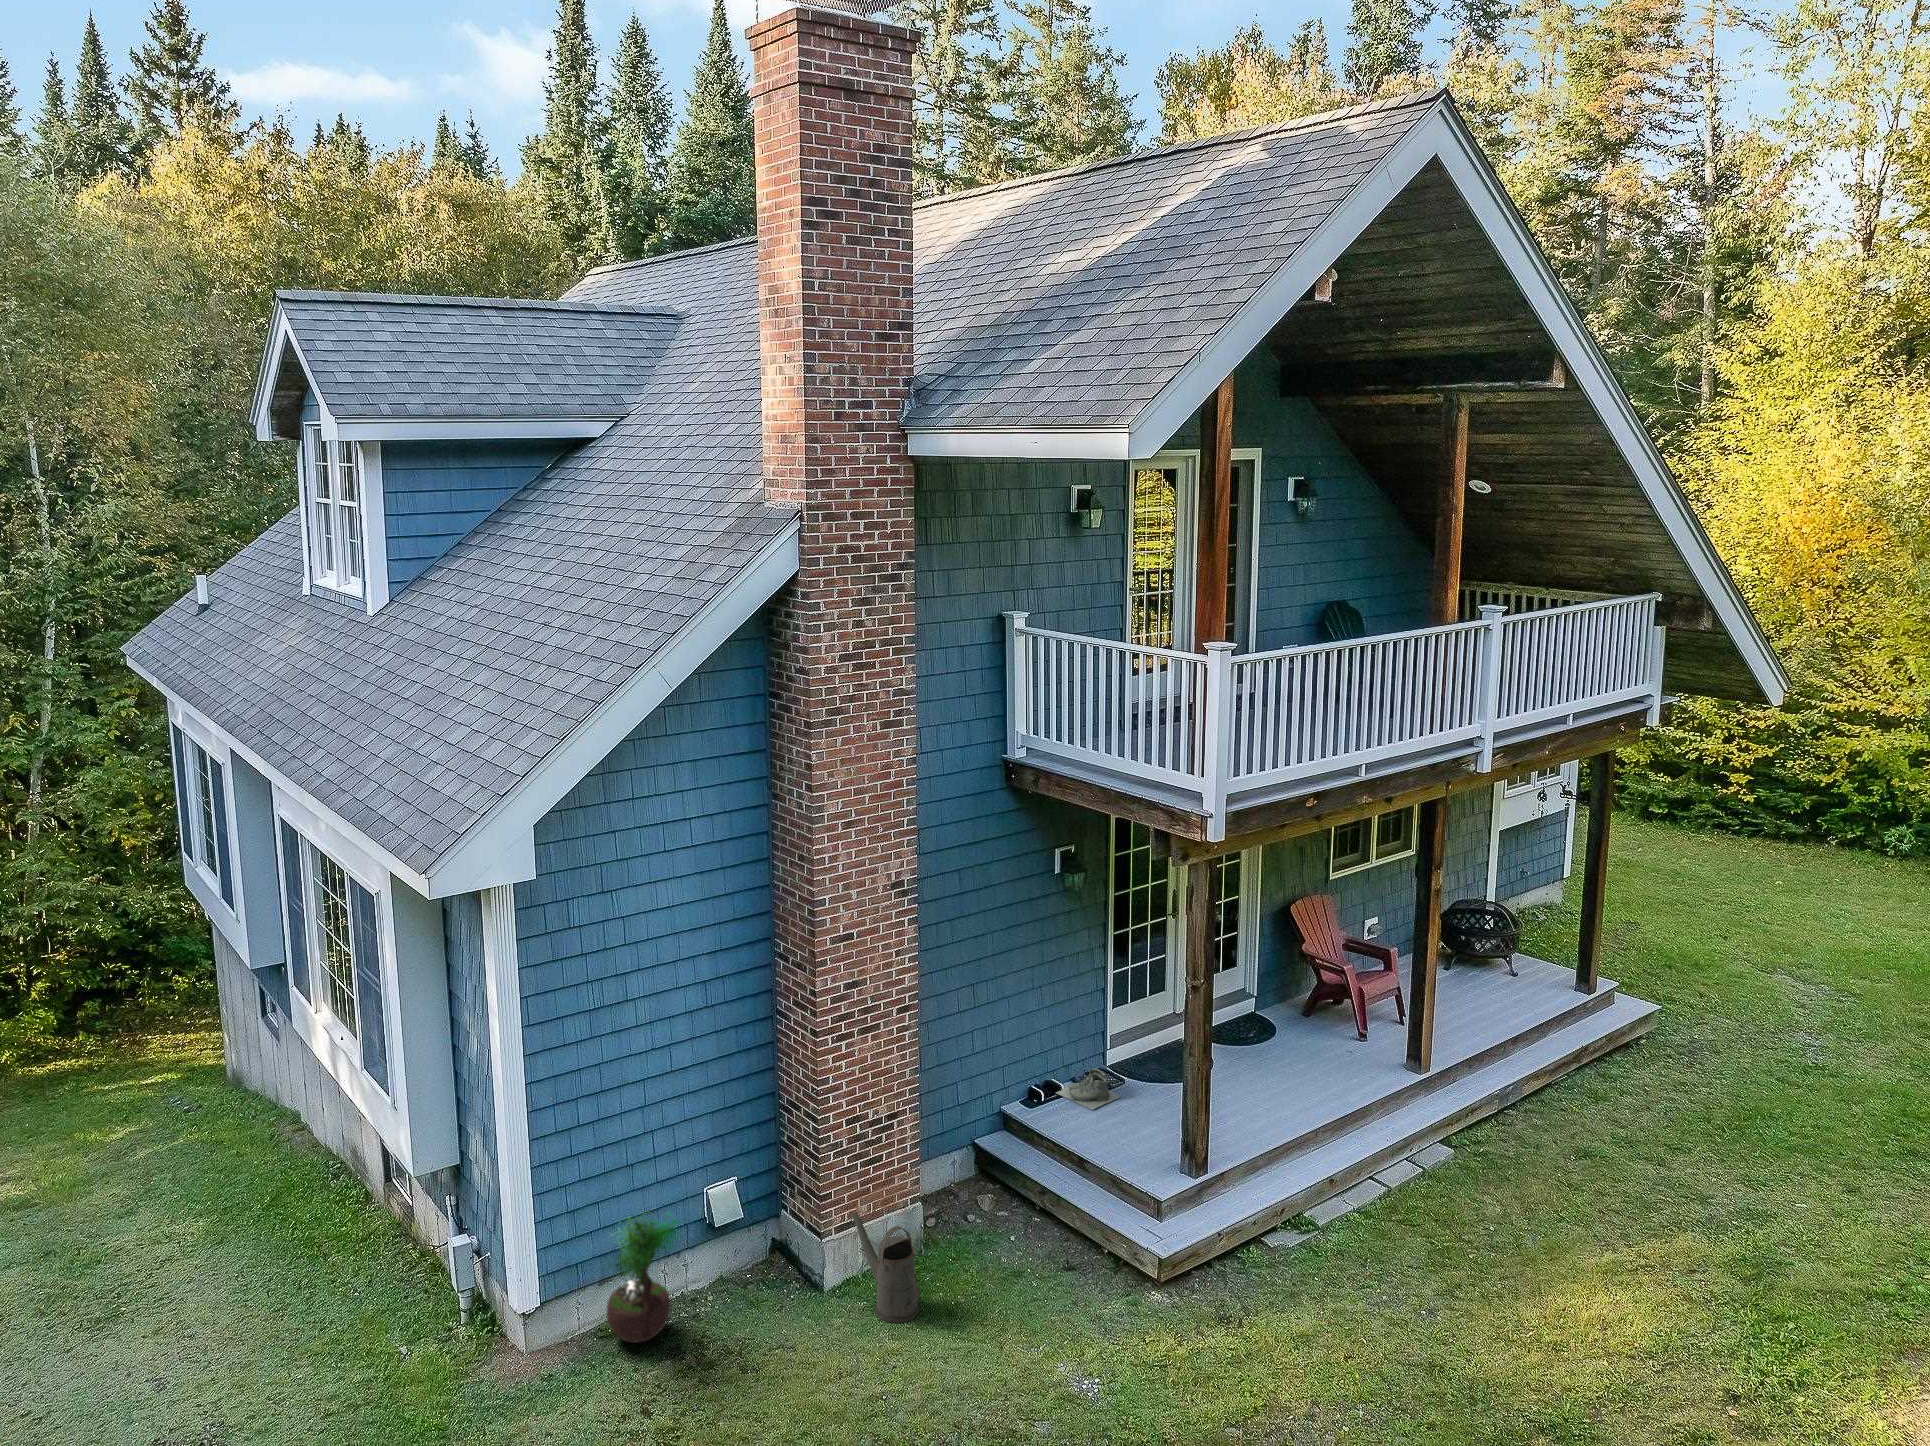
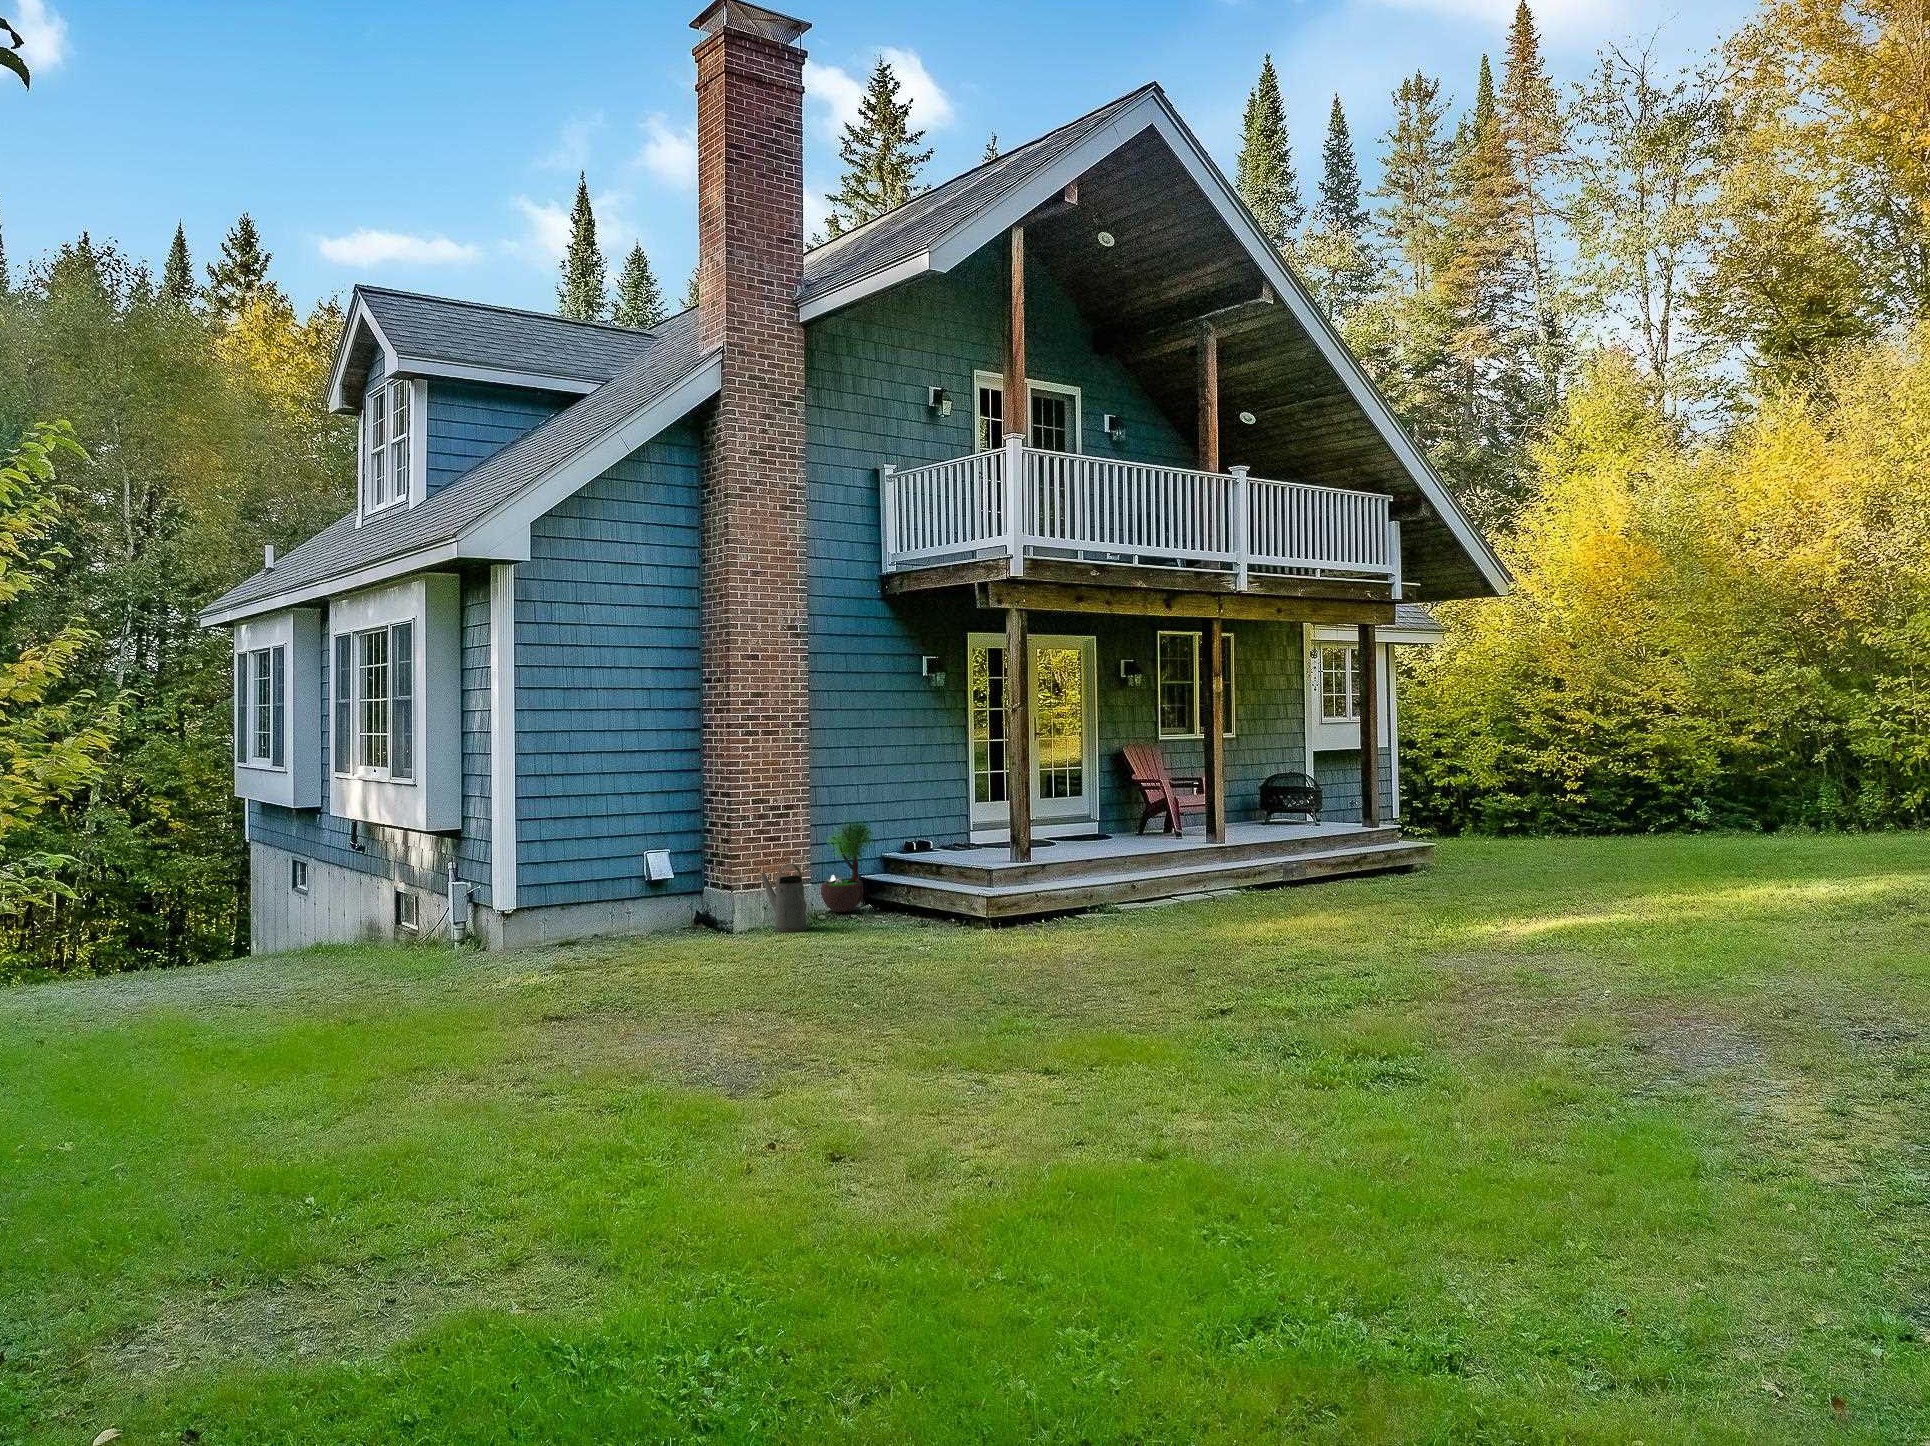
boots: present [1056,1068,1120,1110] -> none [930,824,980,848]
potted tree: present [606,1210,679,1343] -> present [821,818,874,912]

